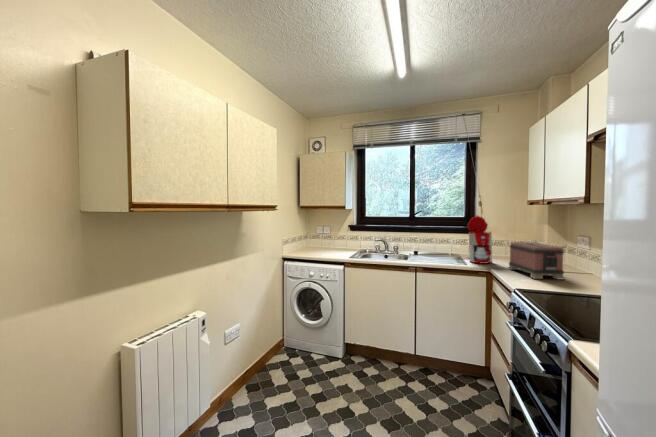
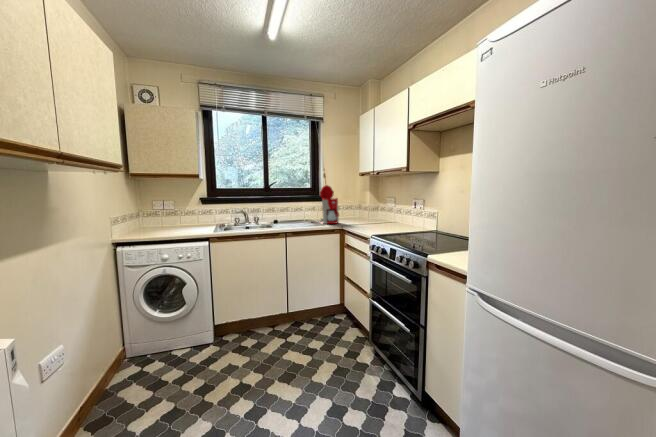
toaster: present [508,242,564,279] -> none [353,204,390,230]

